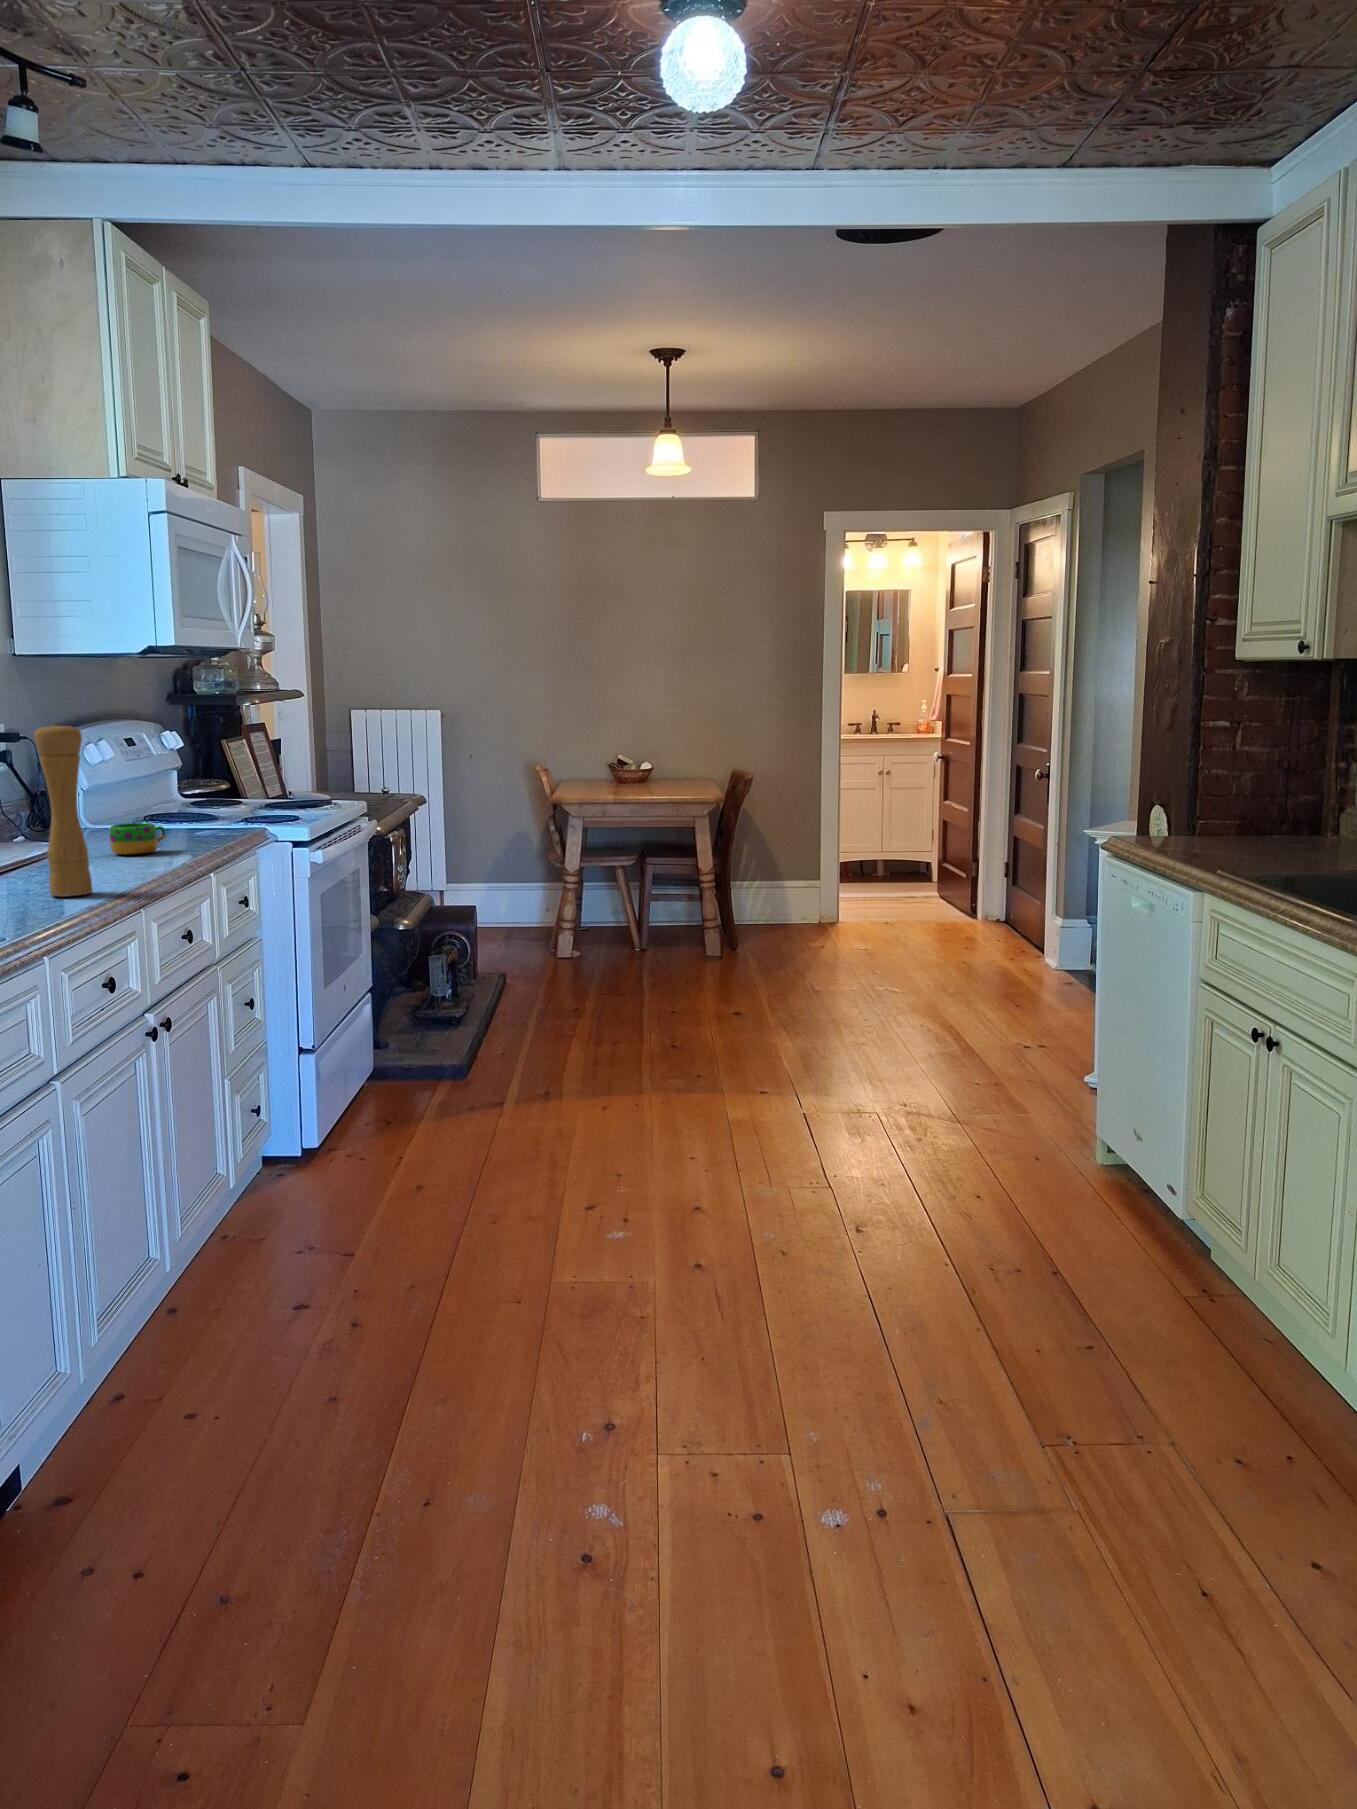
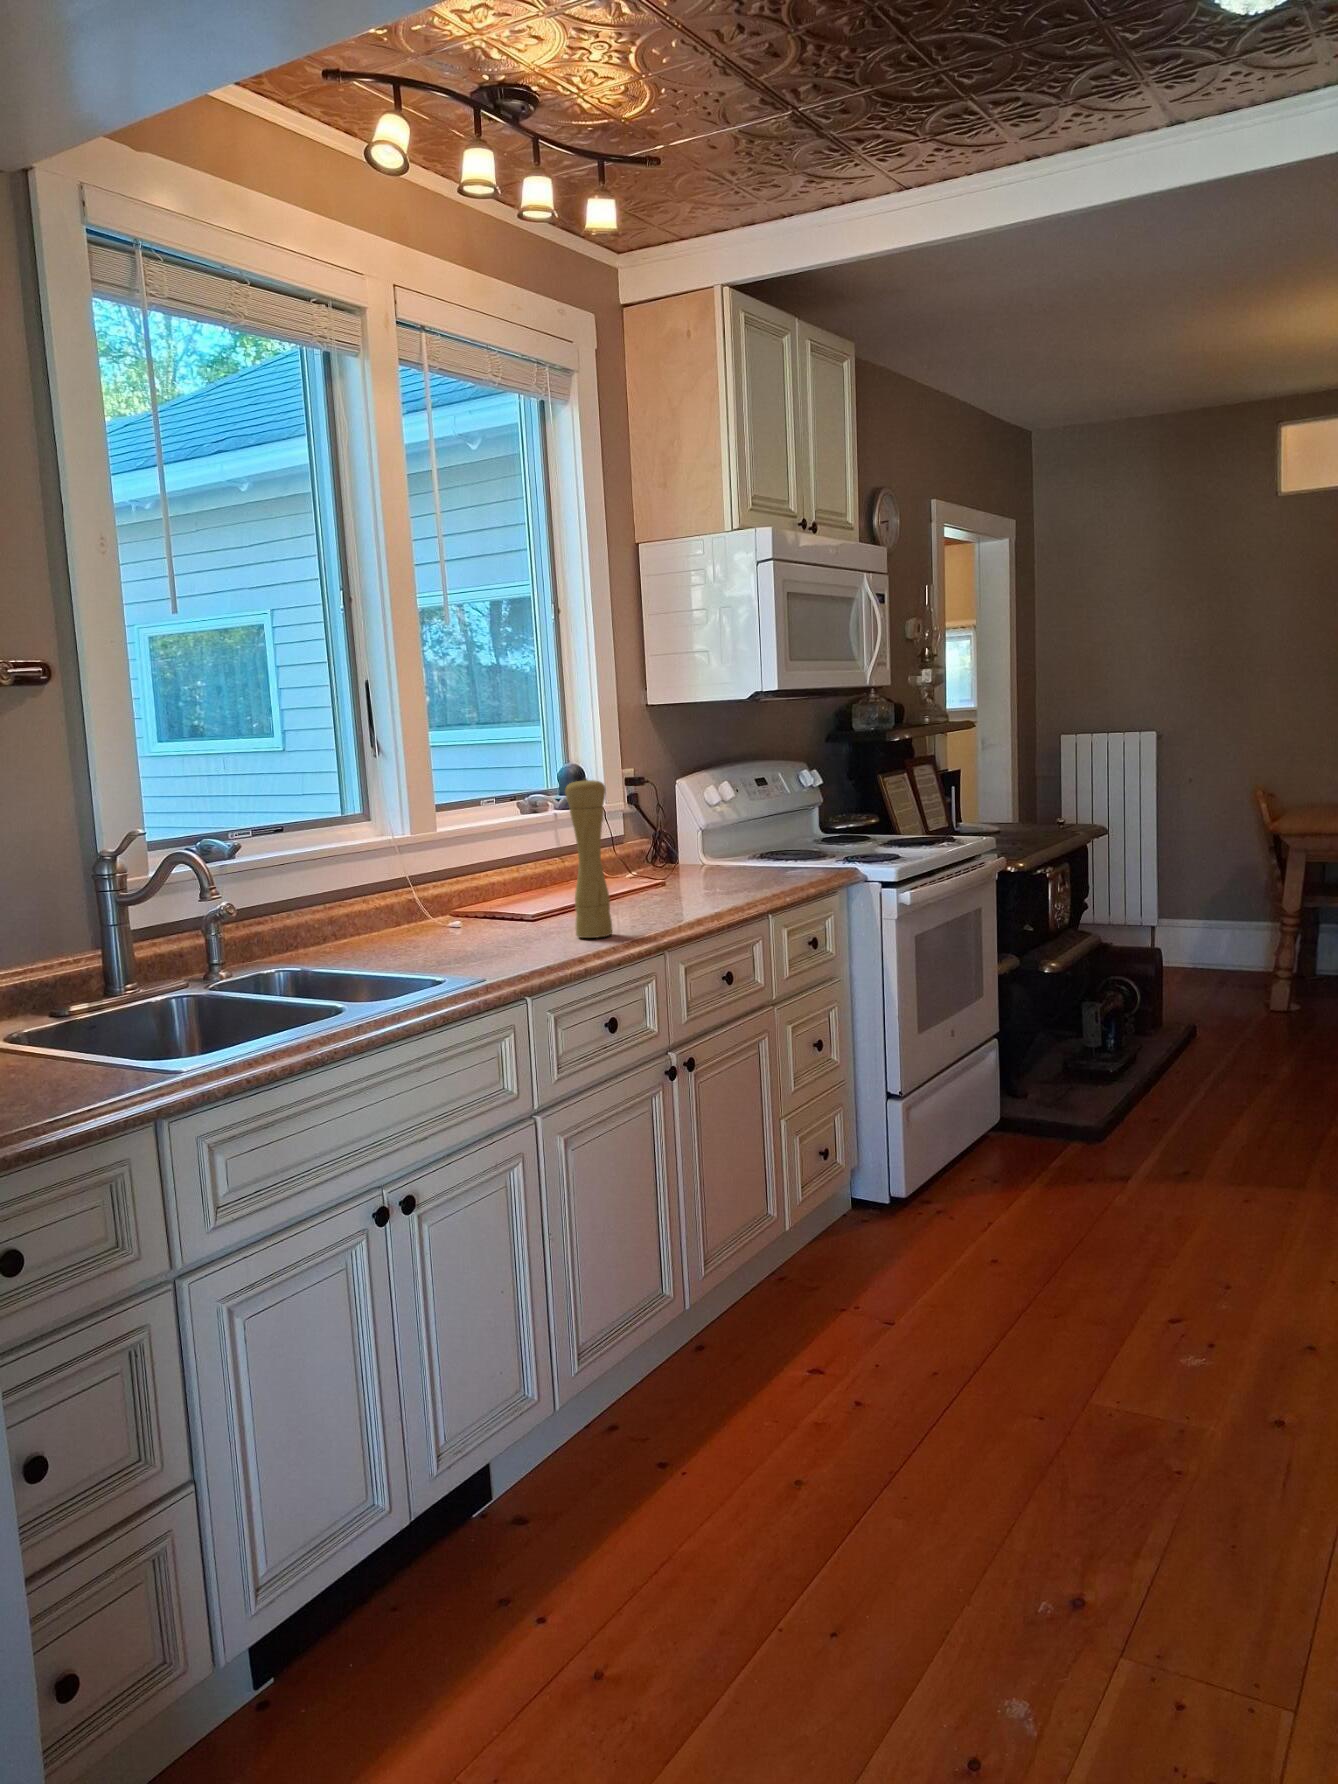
mug: present [109,823,165,855] -> none [678,864,730,895]

